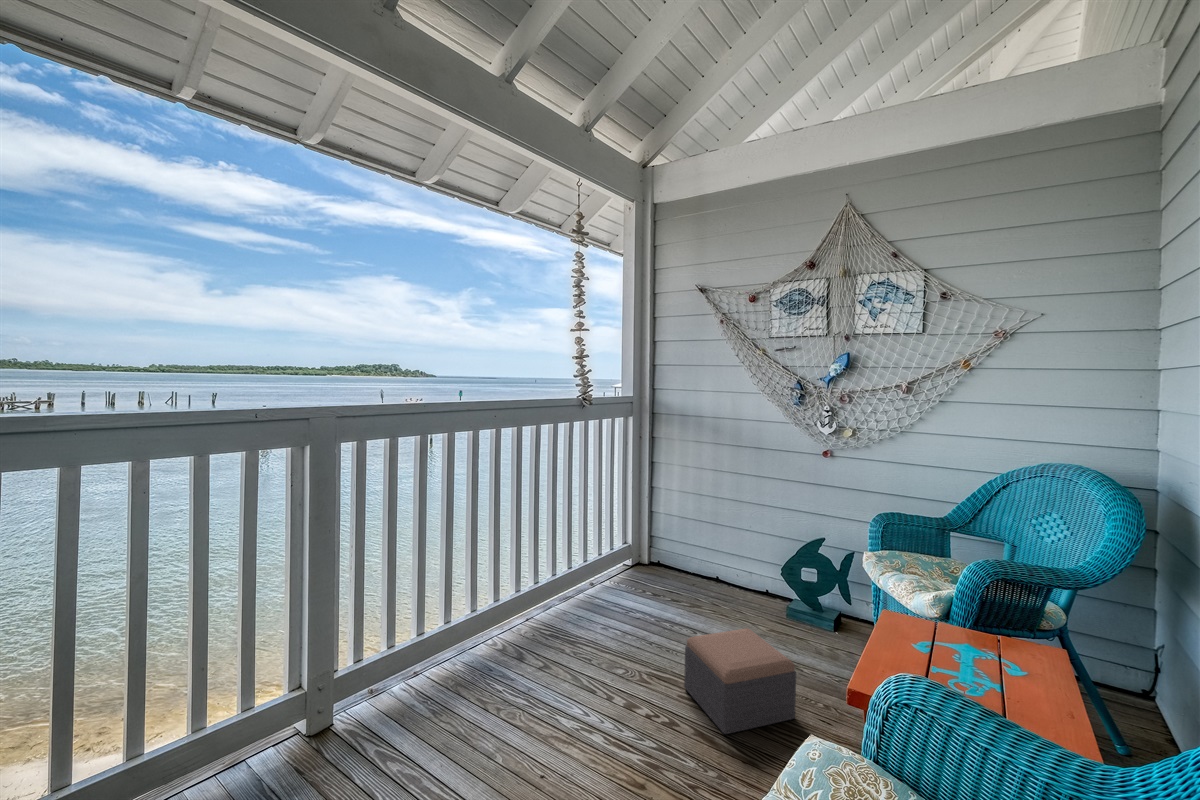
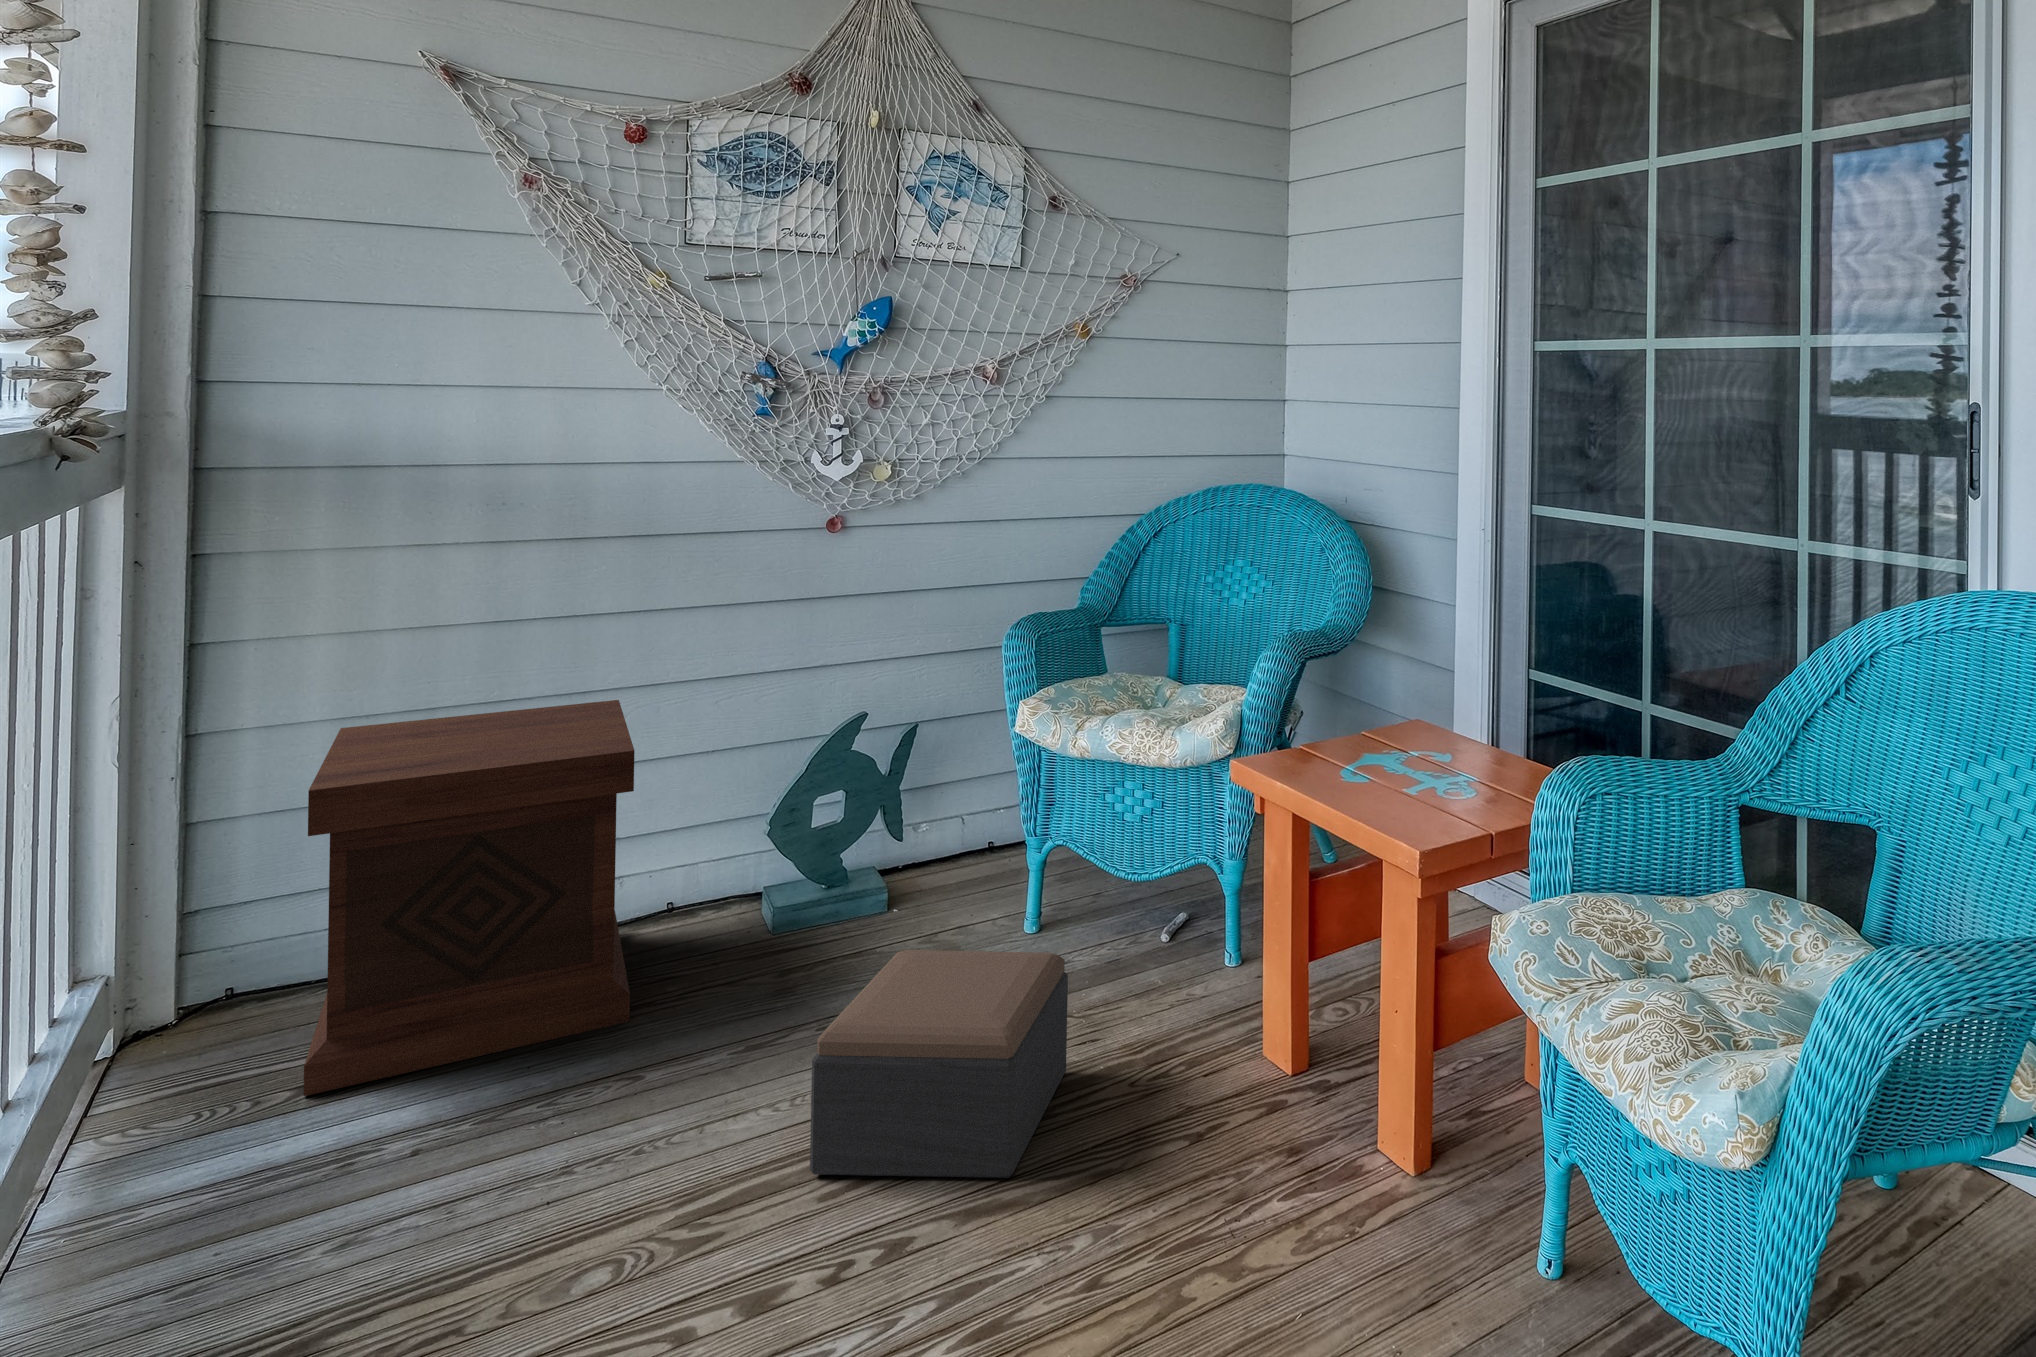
side table: none [640,496,747,617] -> present [304,700,635,1096]

